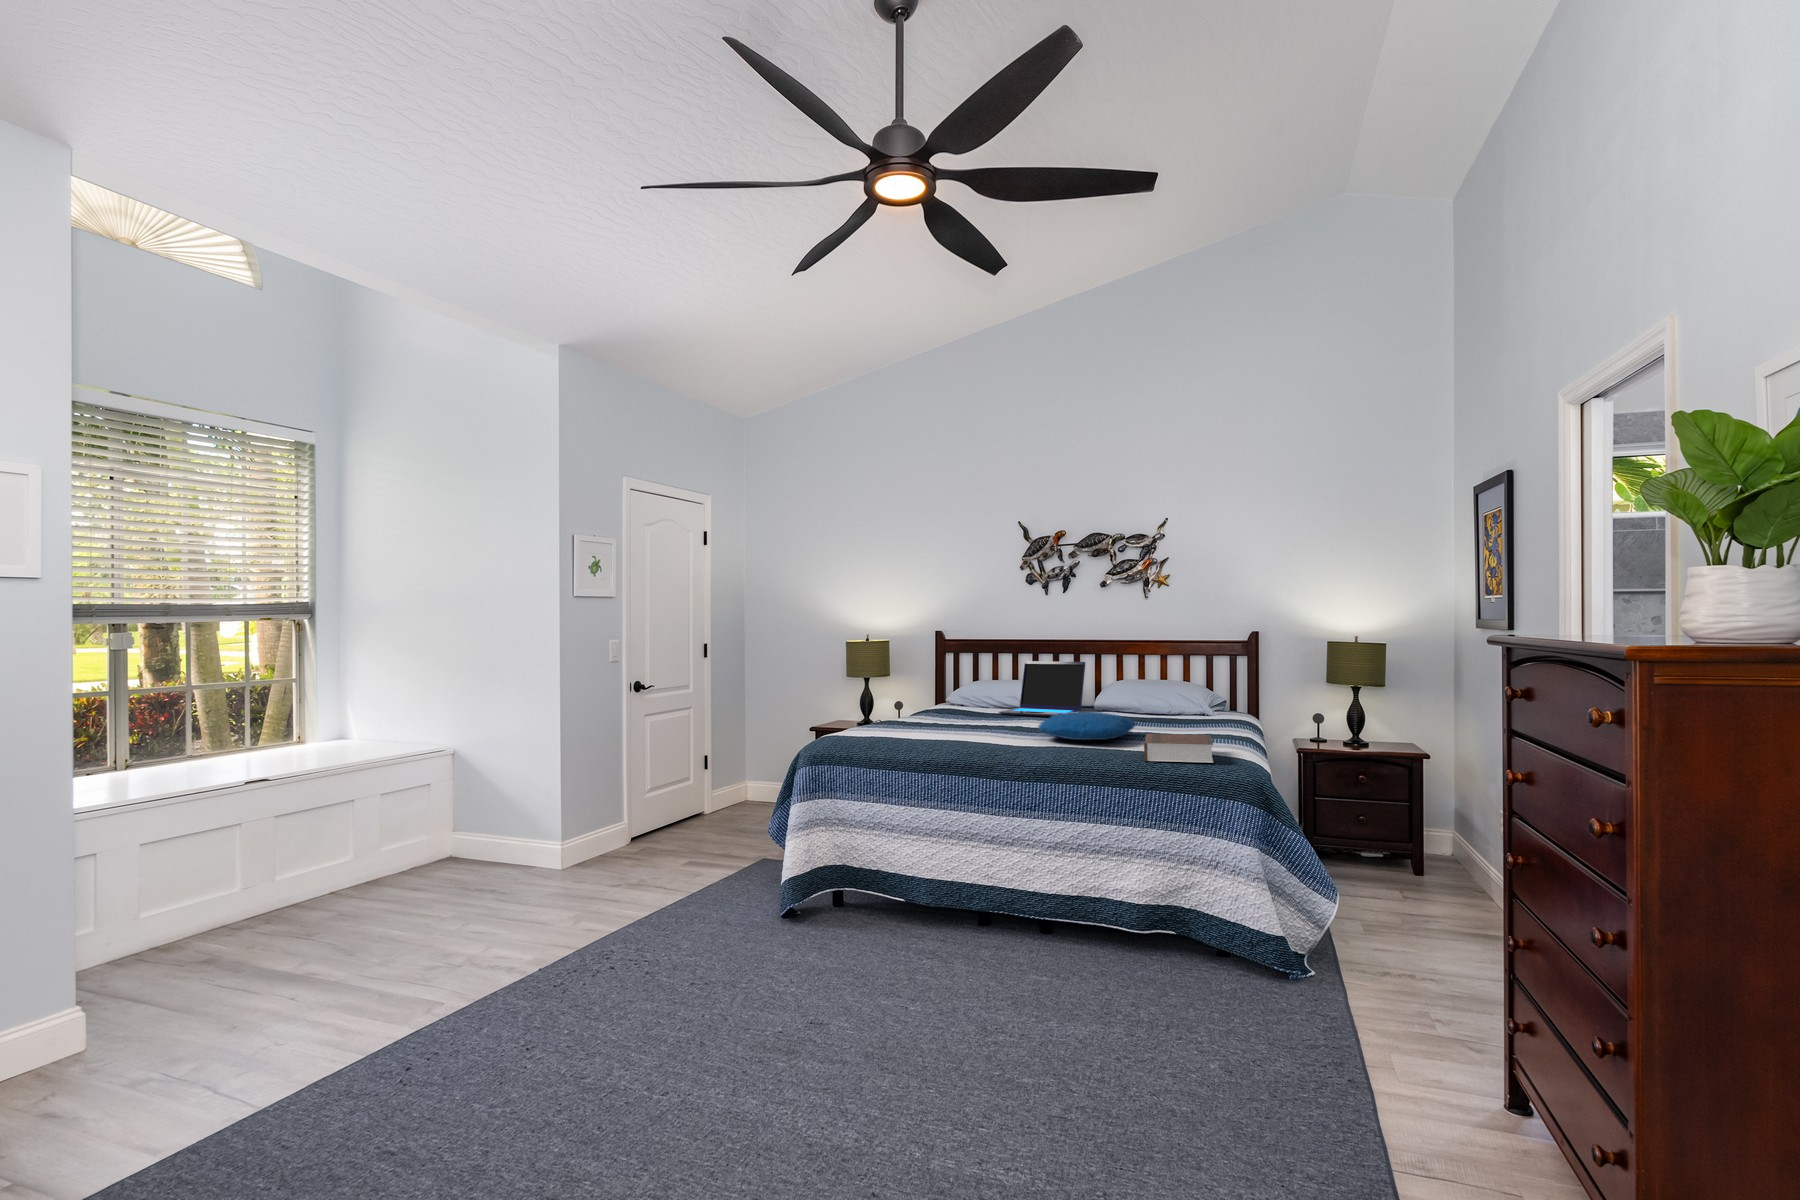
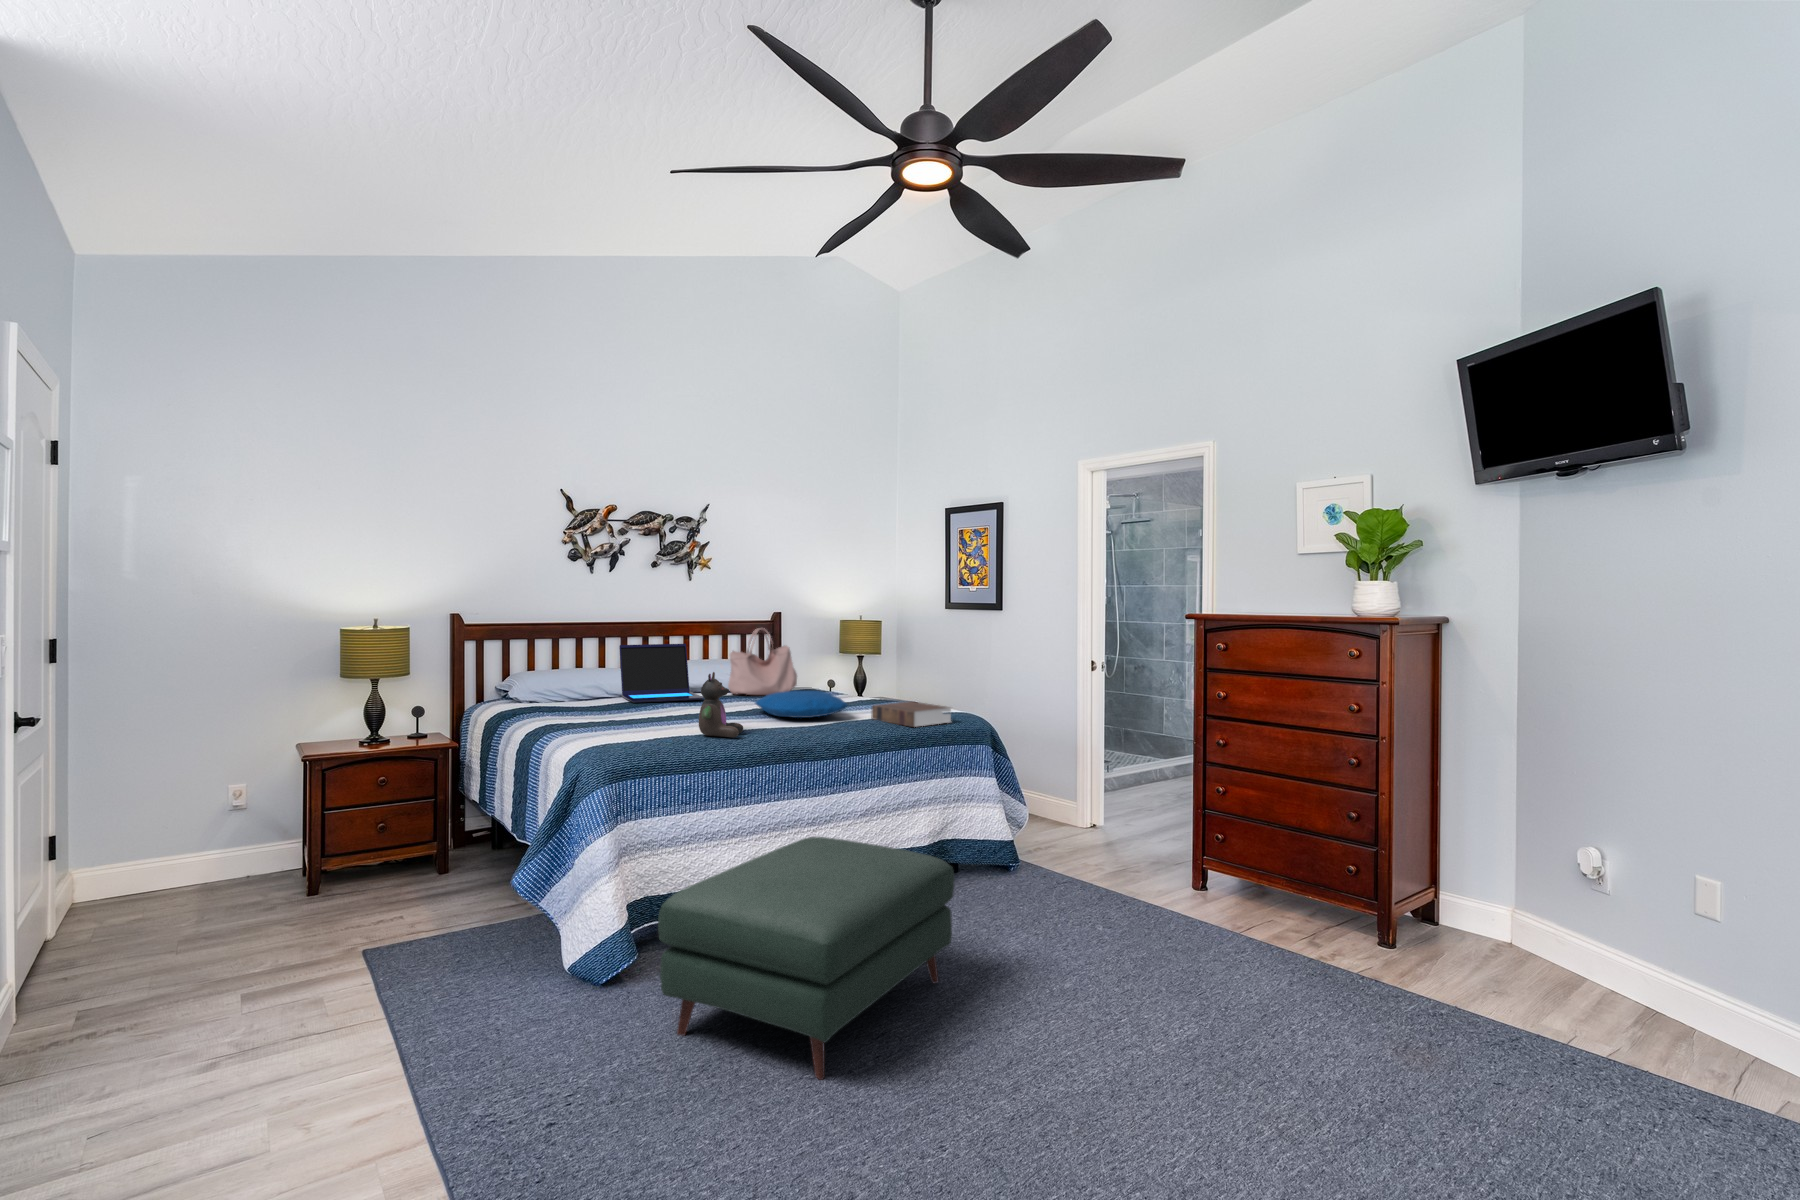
handbag: none [1113,647,1192,719] -> present [728,628,797,695]
stuffed bear: none [916,683,965,745] -> present [699,672,743,737]
ottoman: none [676,843,941,1030] -> present [658,837,955,1080]

